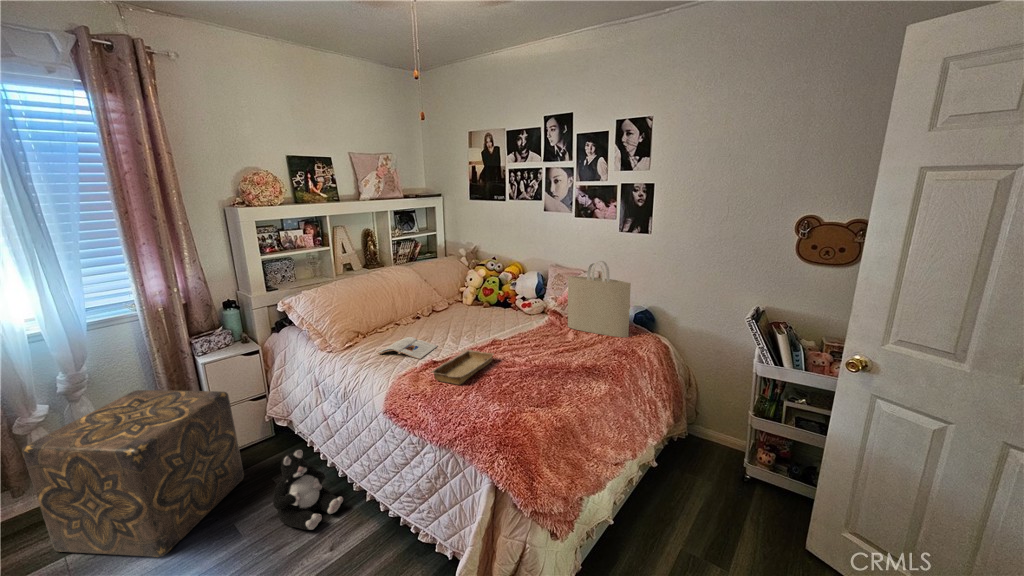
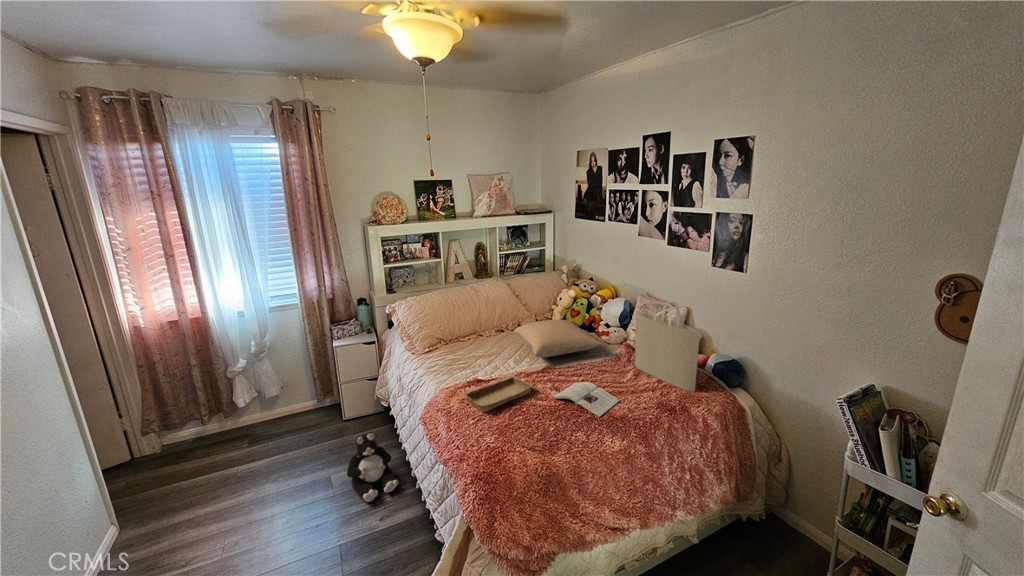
pillow: none [440,297,535,332] -> present [514,320,602,357]
magazine: present [378,337,437,359] -> present [554,382,620,417]
ottoman: present [22,390,244,557] -> none [214,360,349,488]

